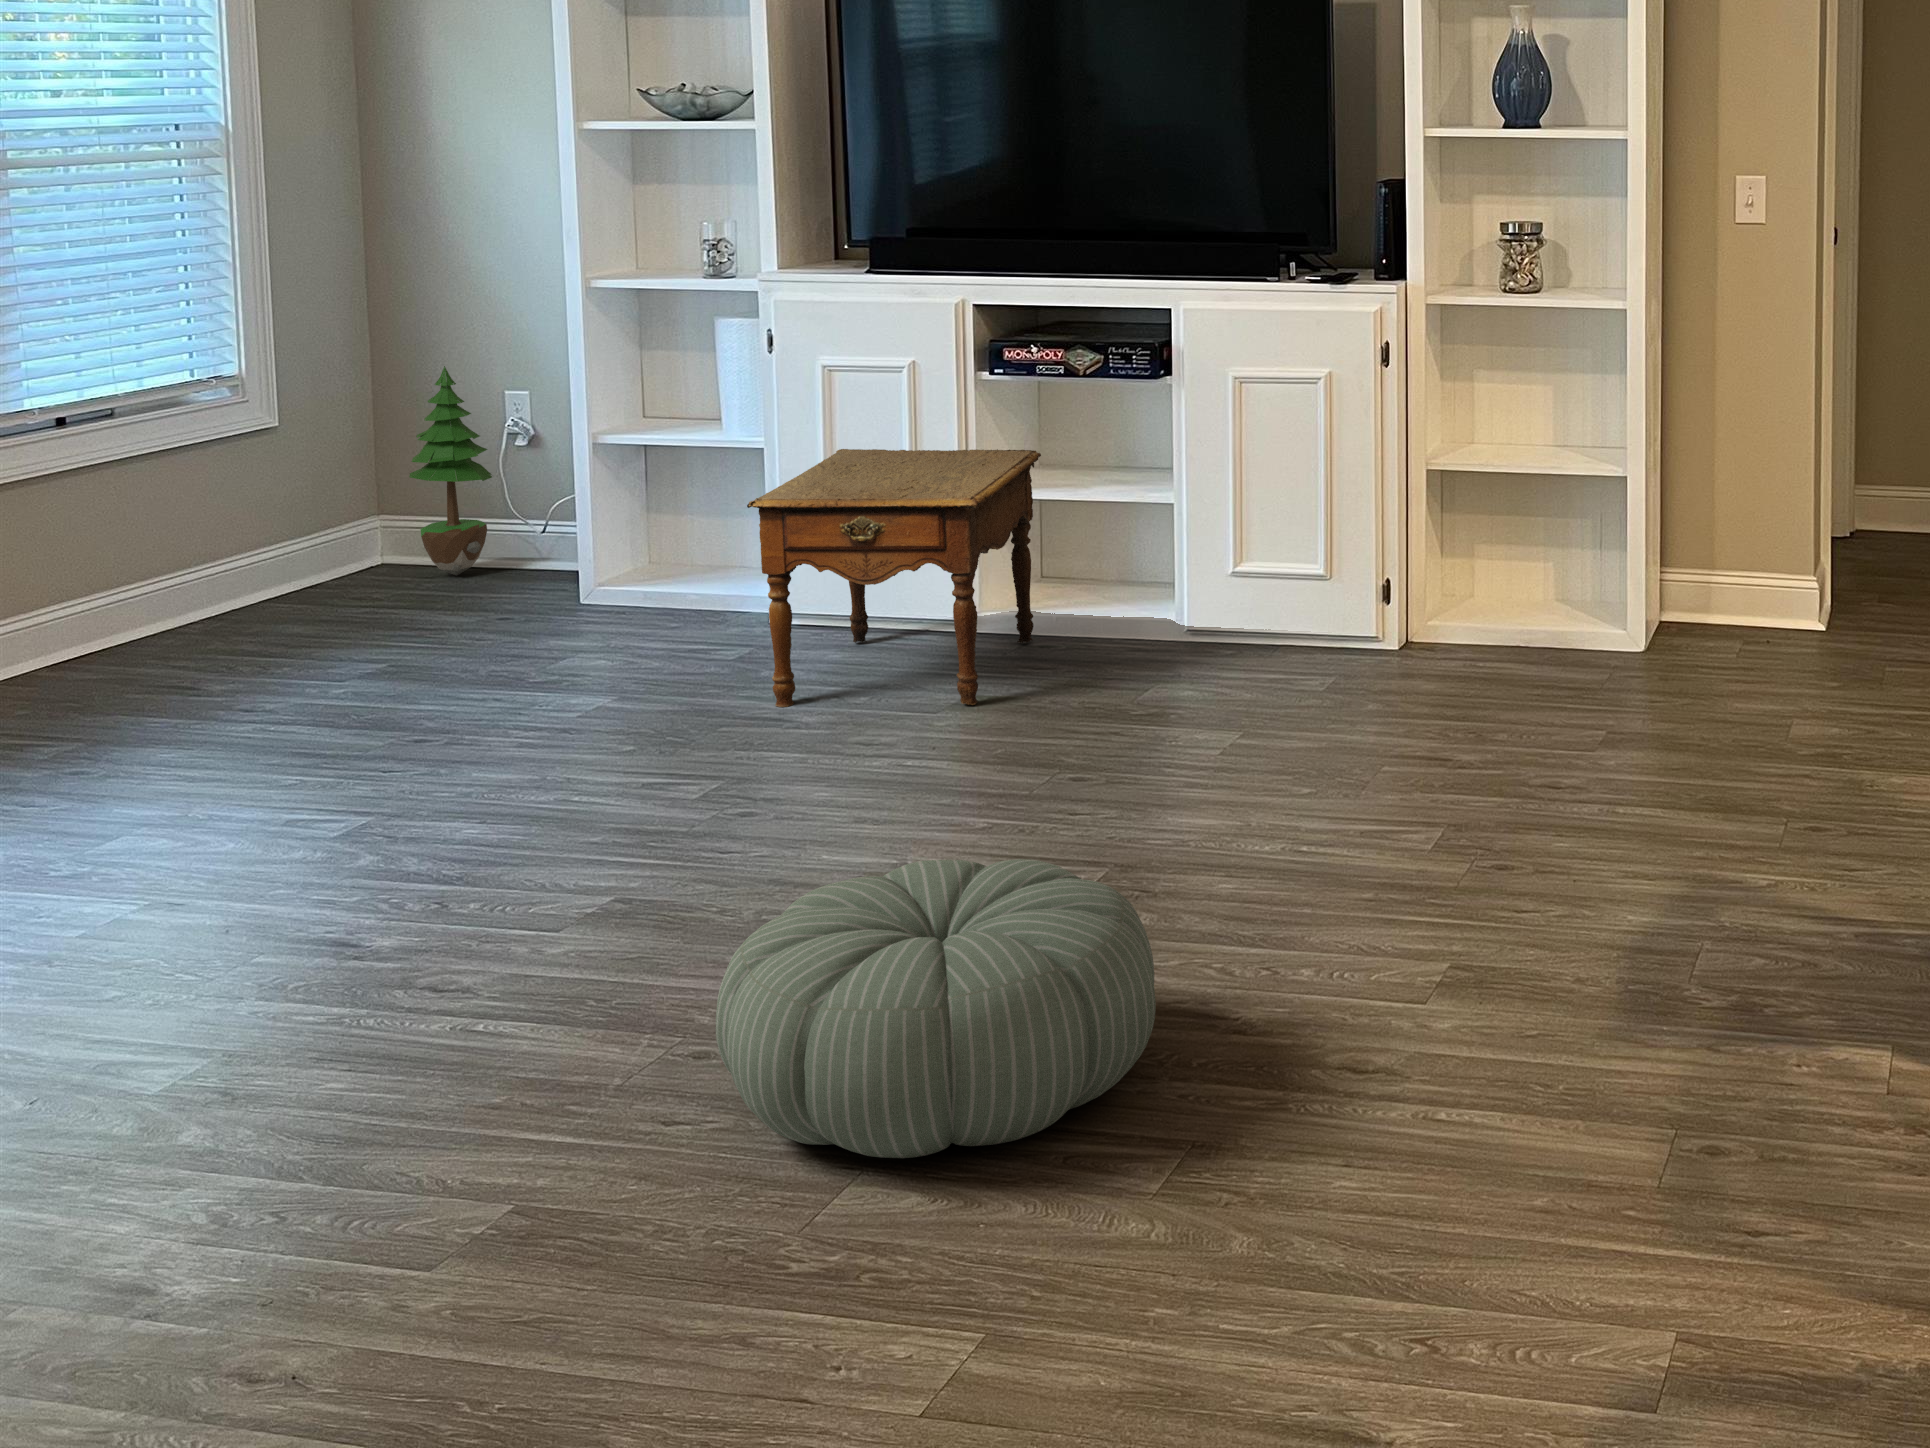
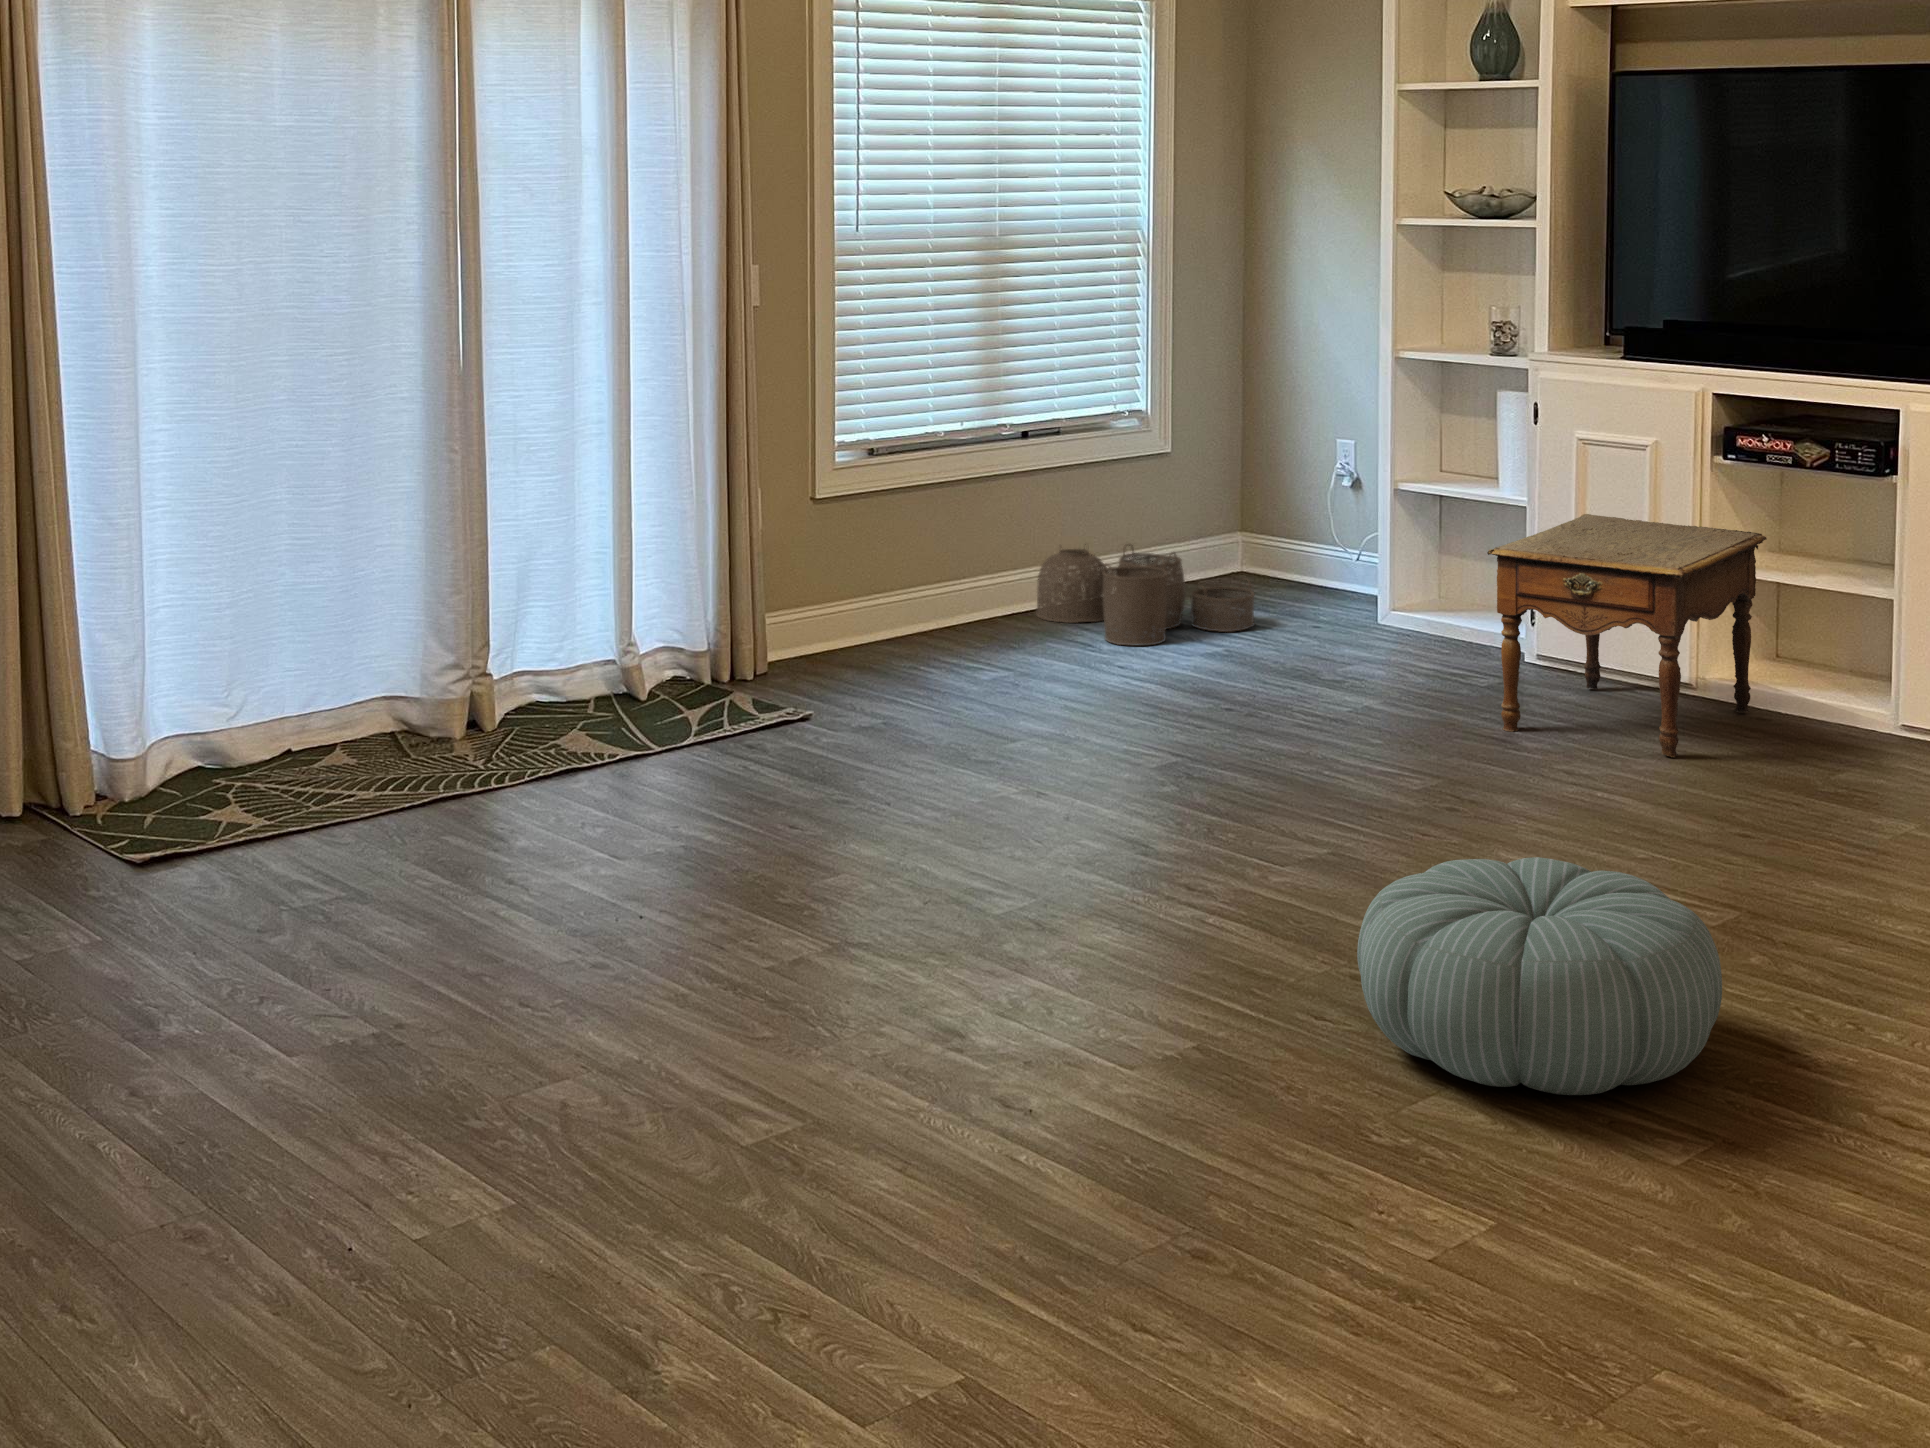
potted tree: present [409,366,492,576] -> none [1257,414,1320,588]
woven basket: none [104,548,427,680] -> present [1036,544,1255,645]

